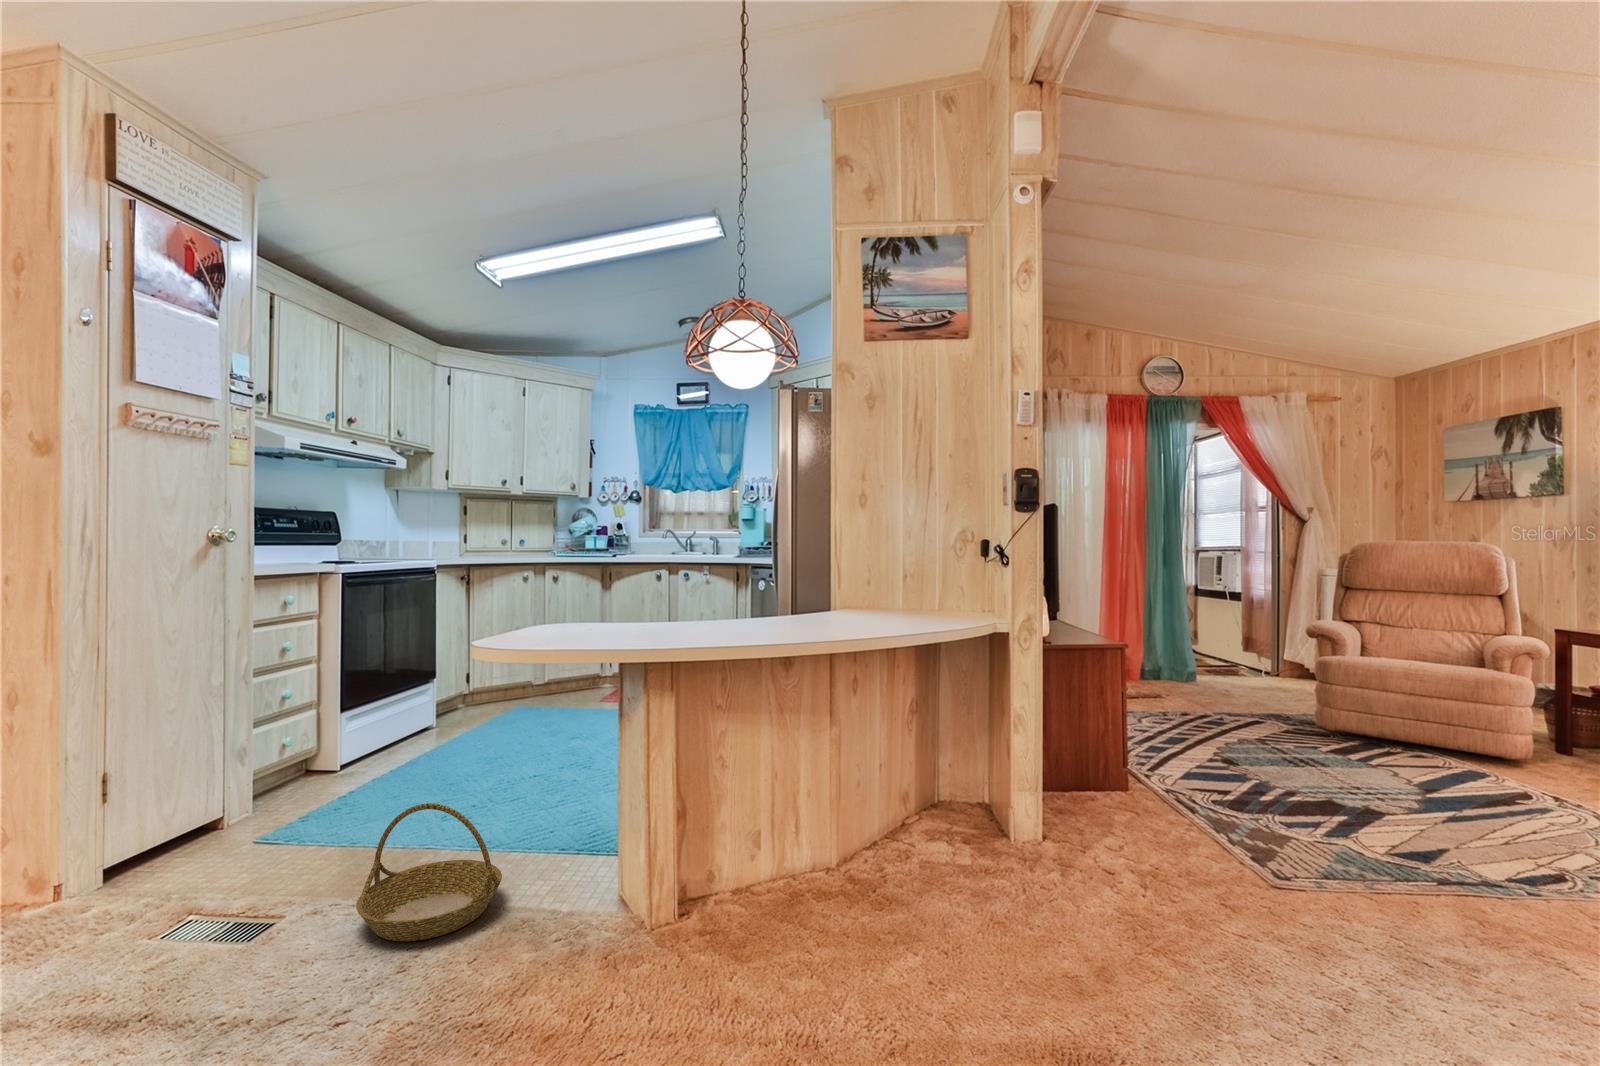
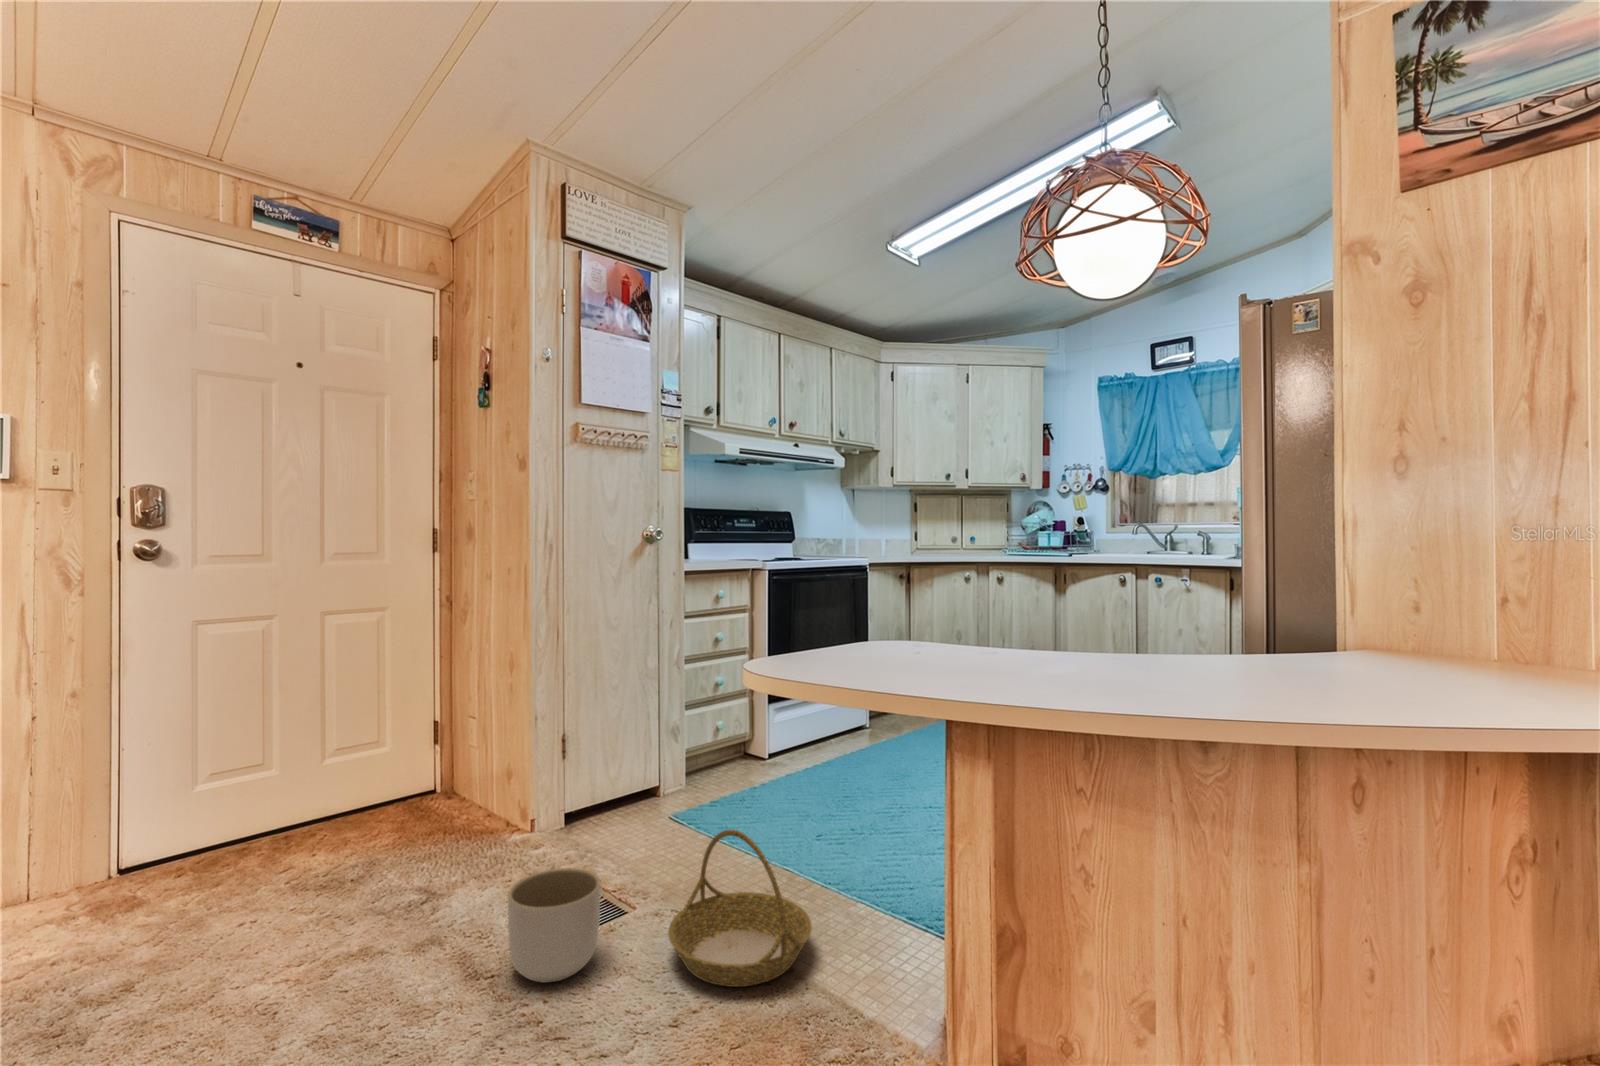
planter: none [163,883,282,1008] -> present [508,868,601,983]

